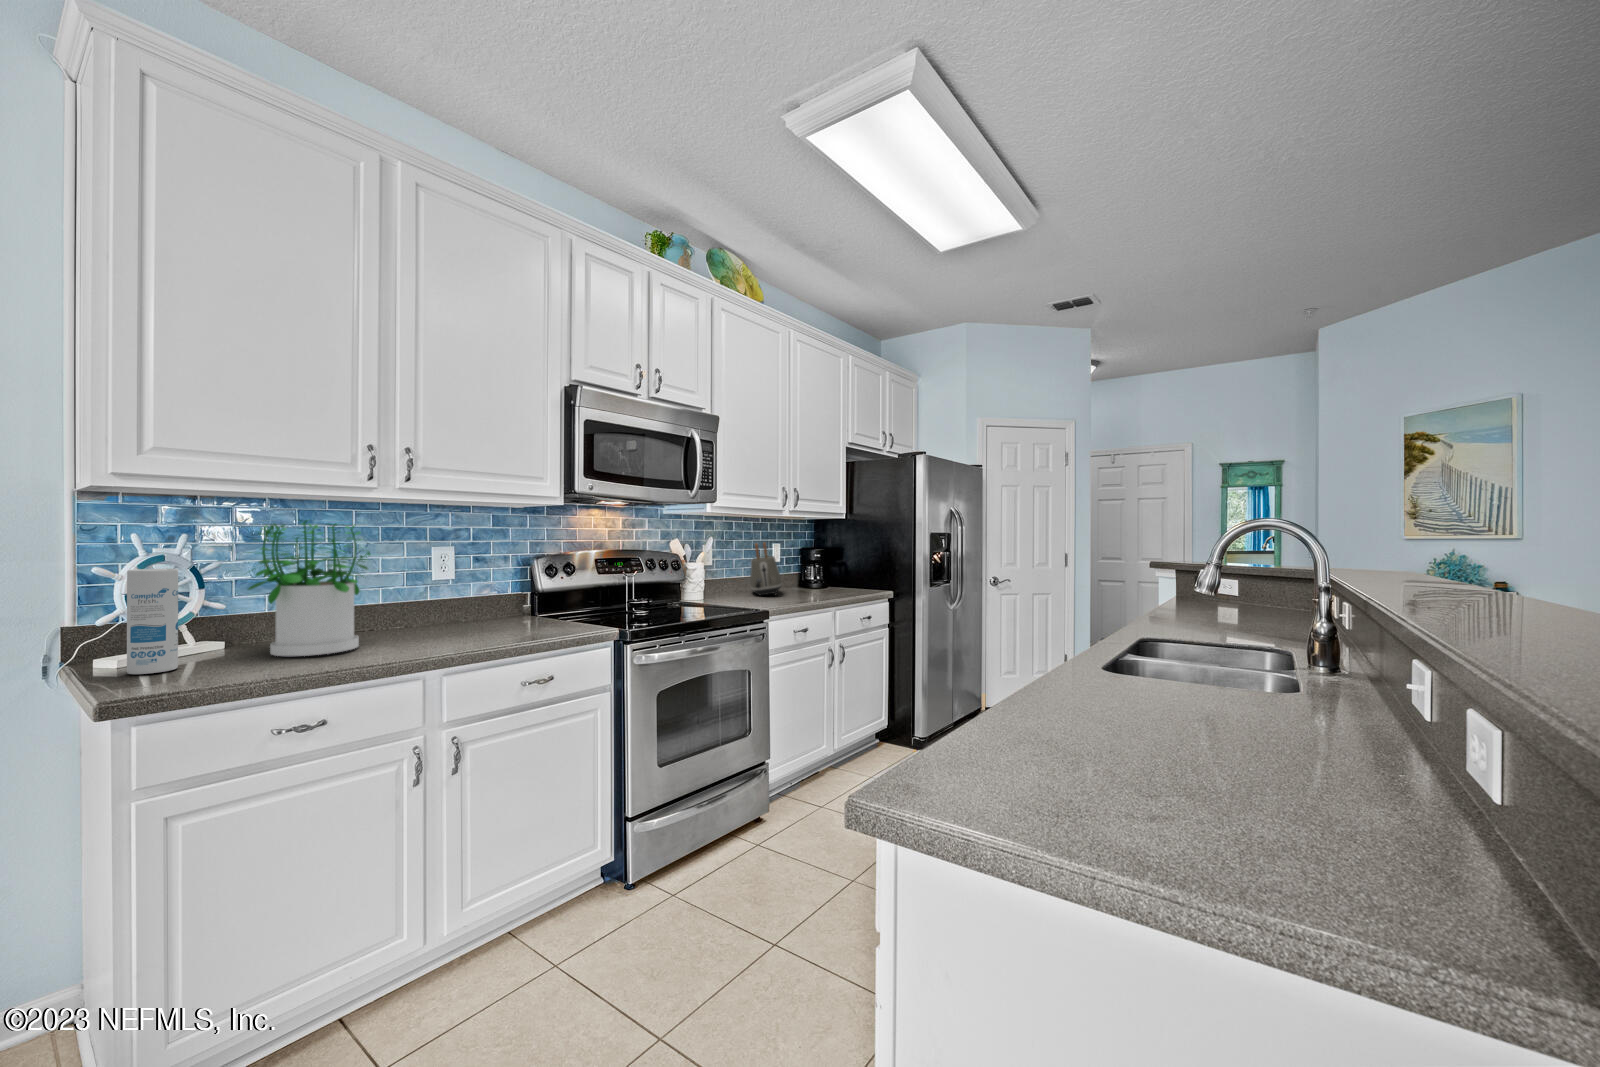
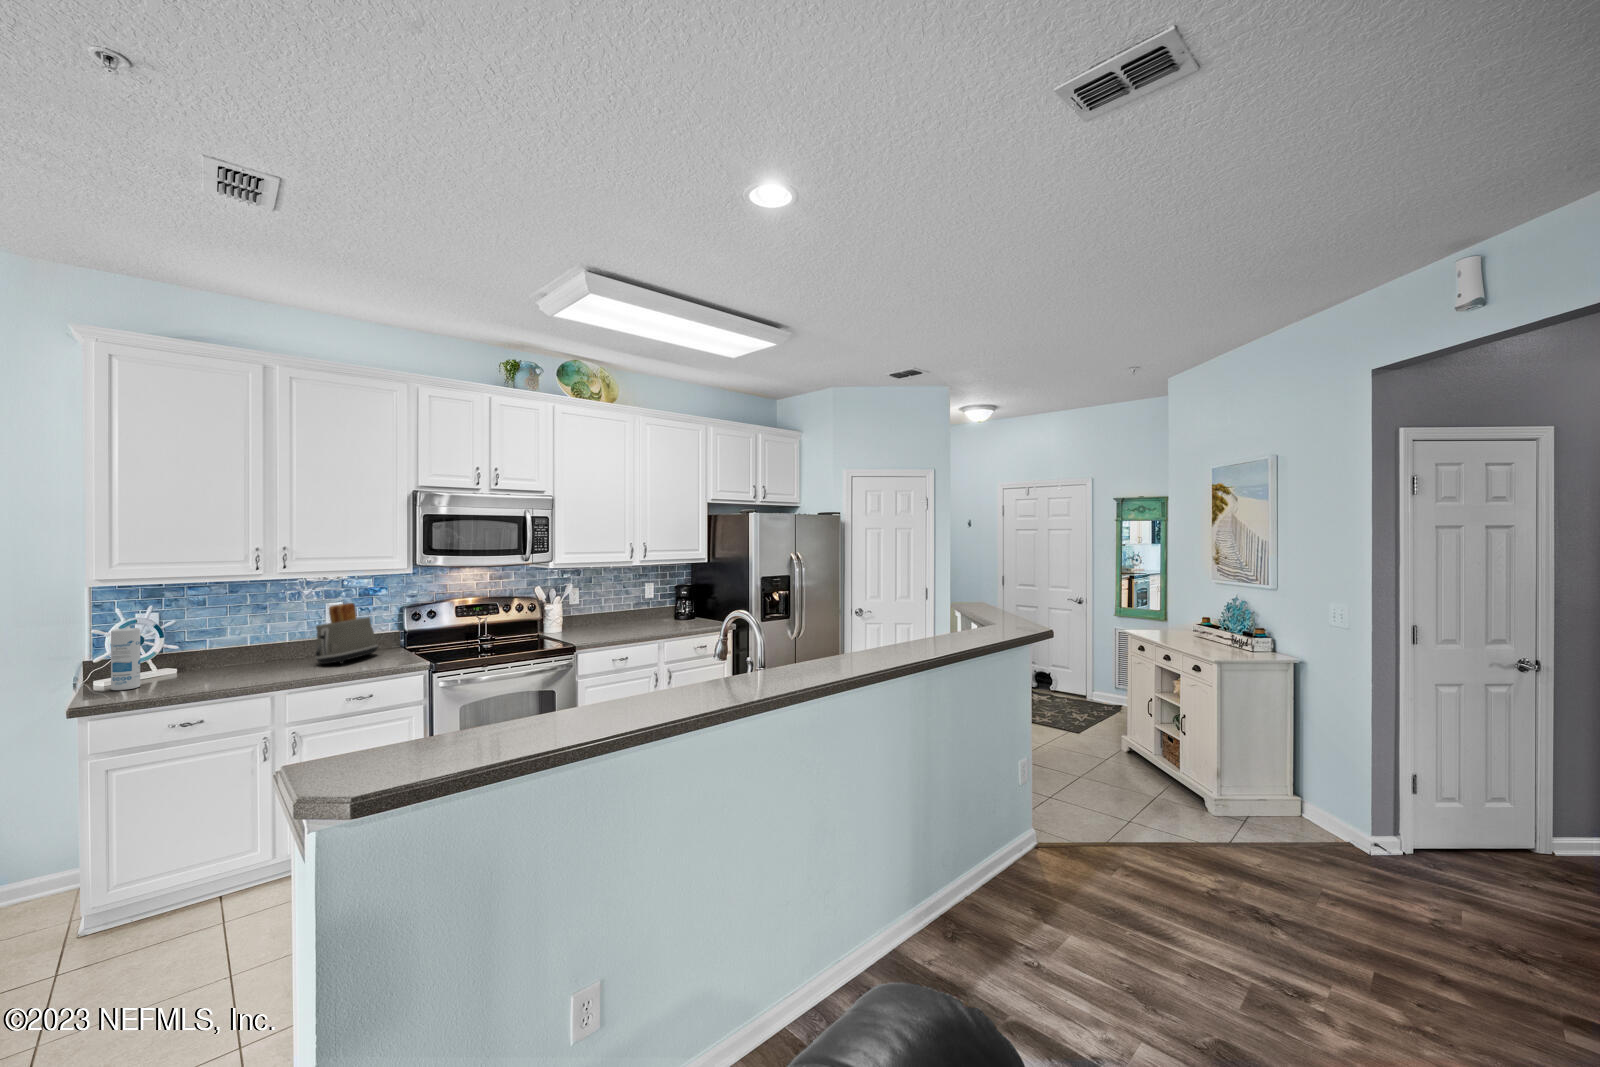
potted plant: present [248,520,370,656] -> none [182,594,269,680]
toaster: present [750,542,782,595] -> present [316,603,378,664]

